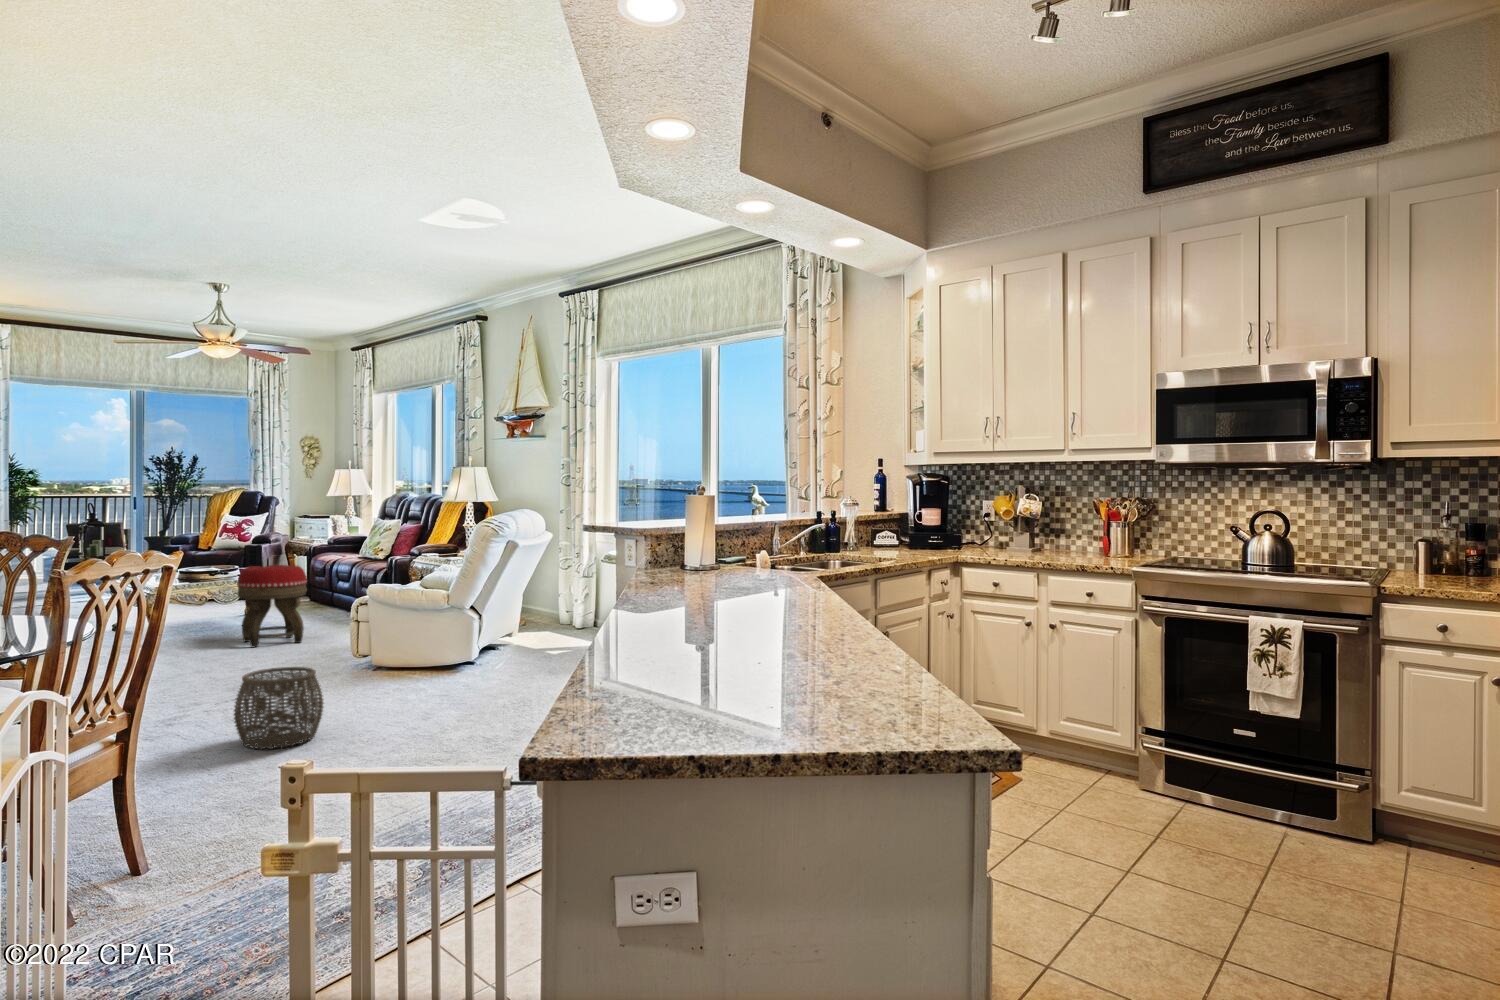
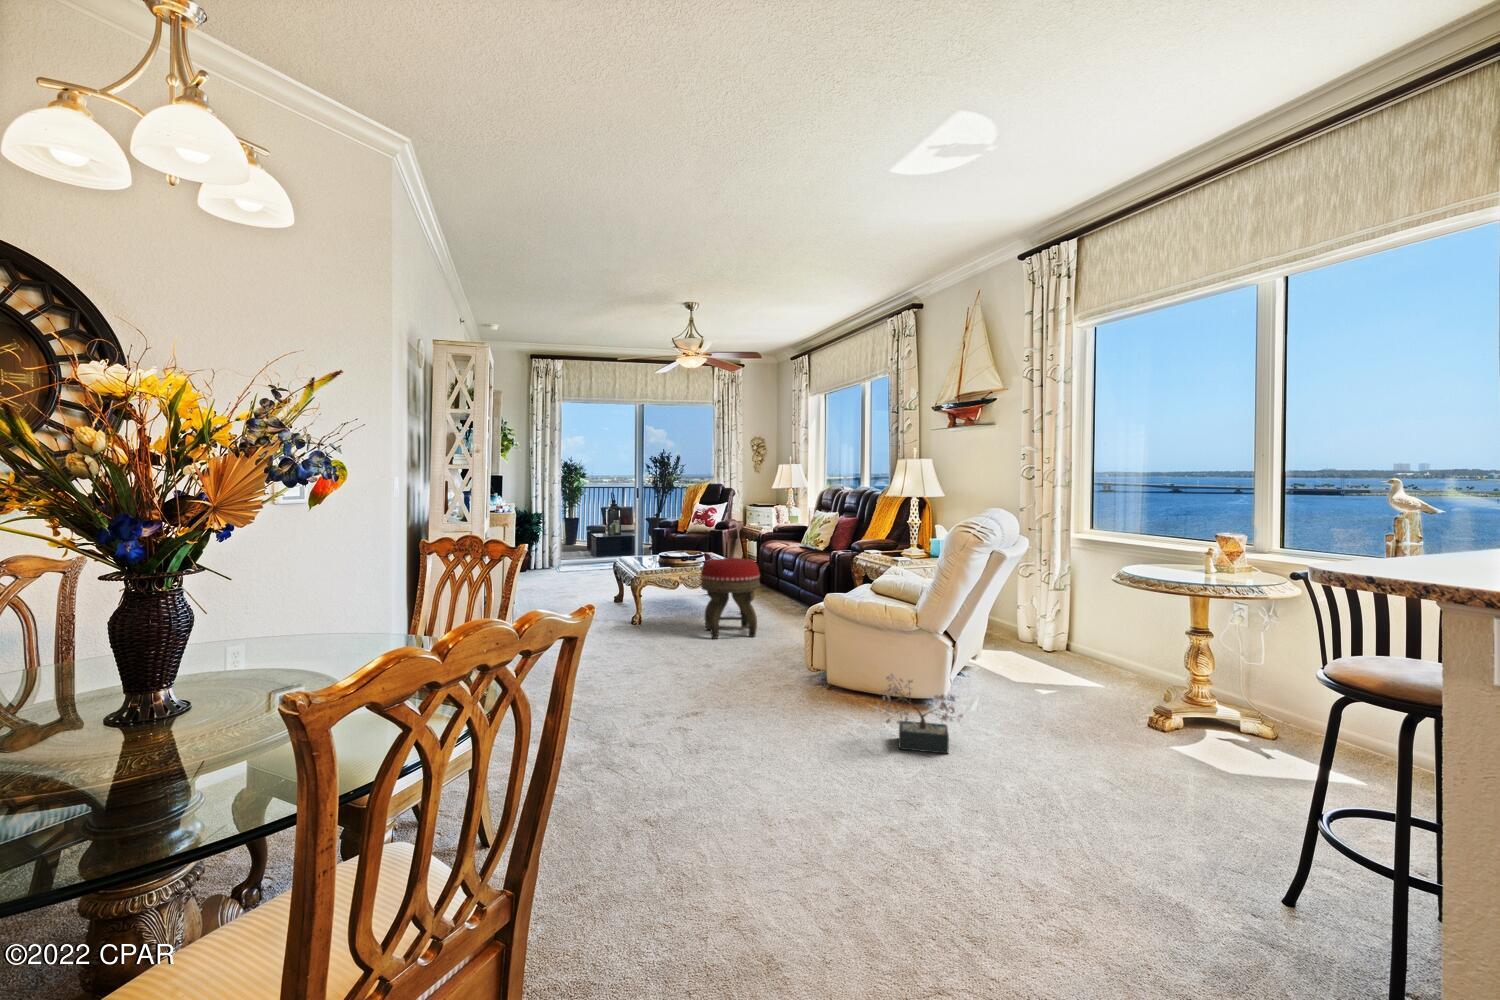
decorative plant: none [408,638,476,695] -> present [878,674,963,754]
woven basket: present [234,667,324,749] -> none [685,718,790,842]

